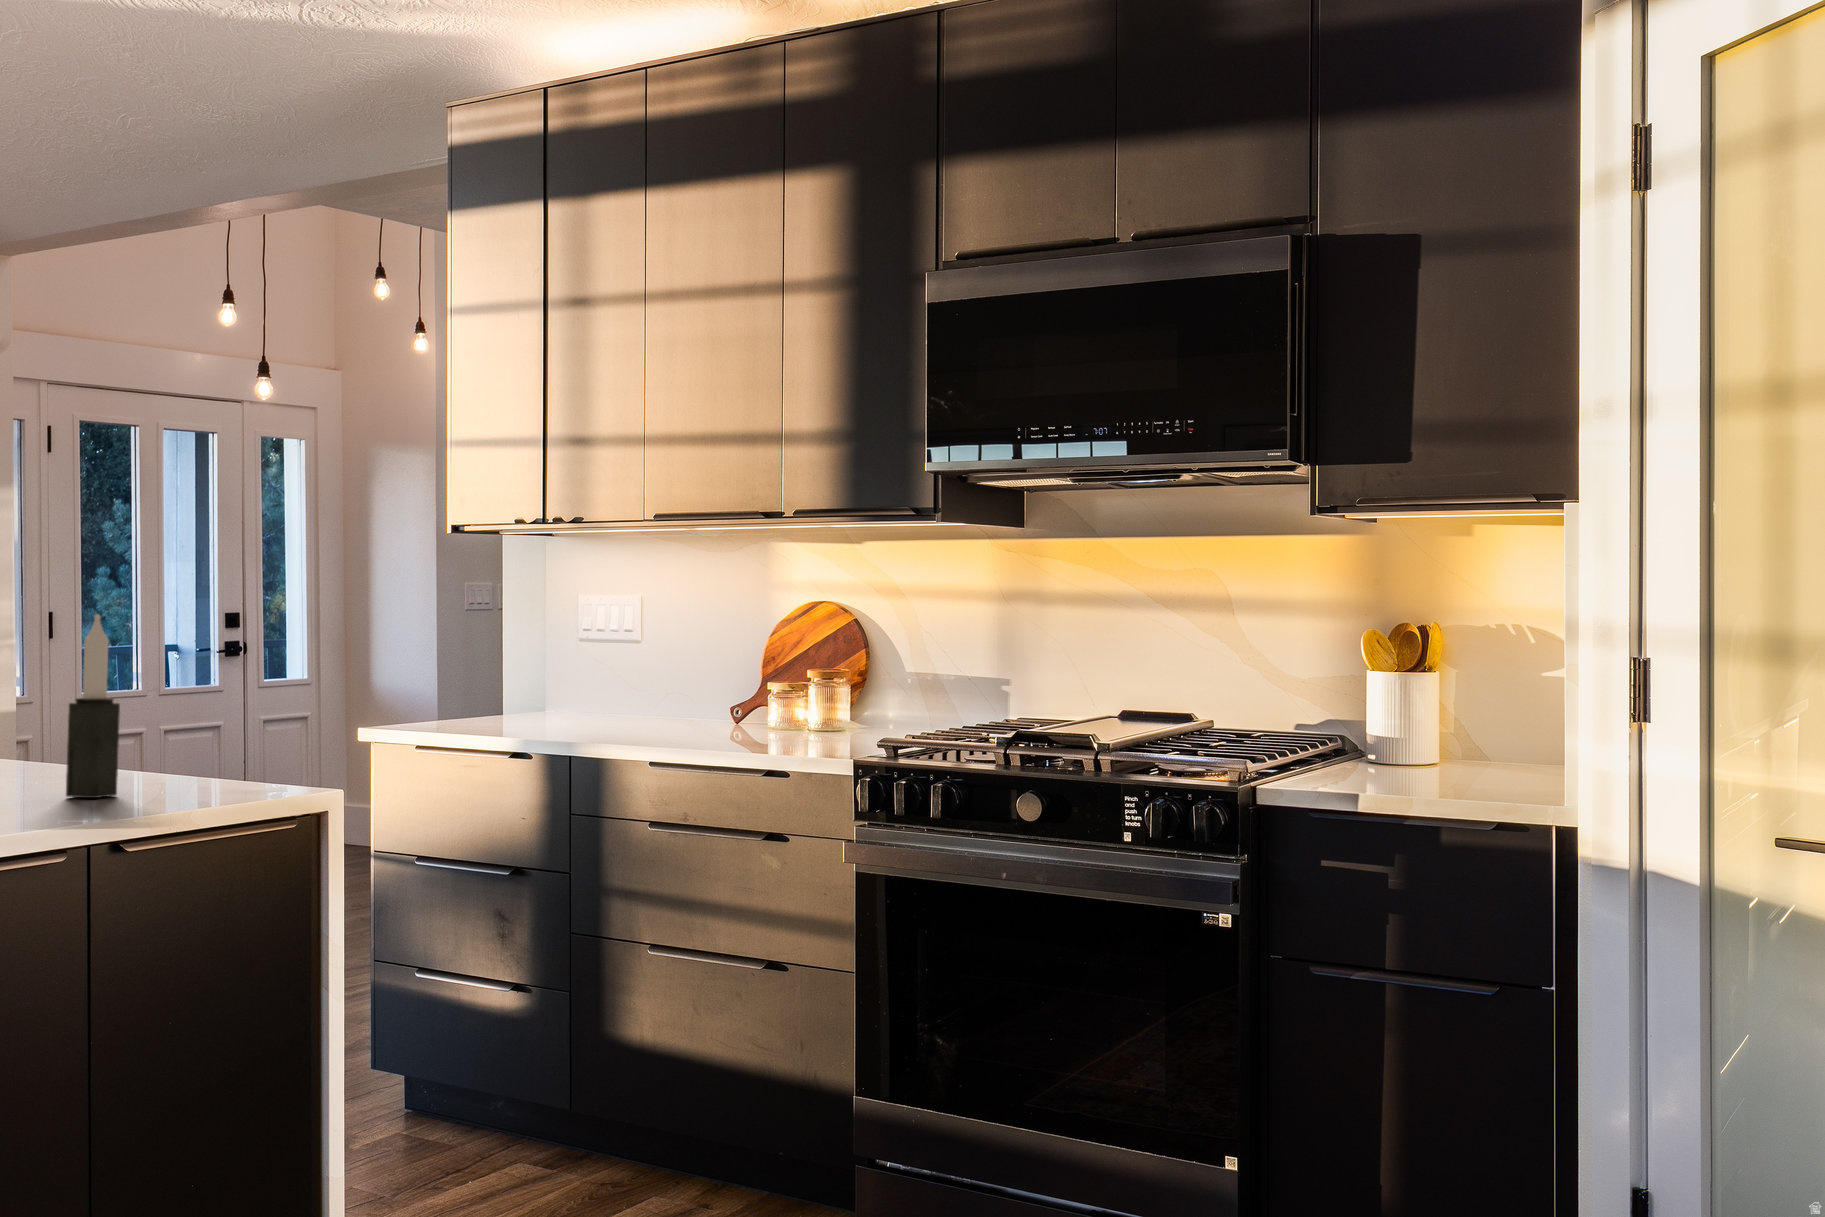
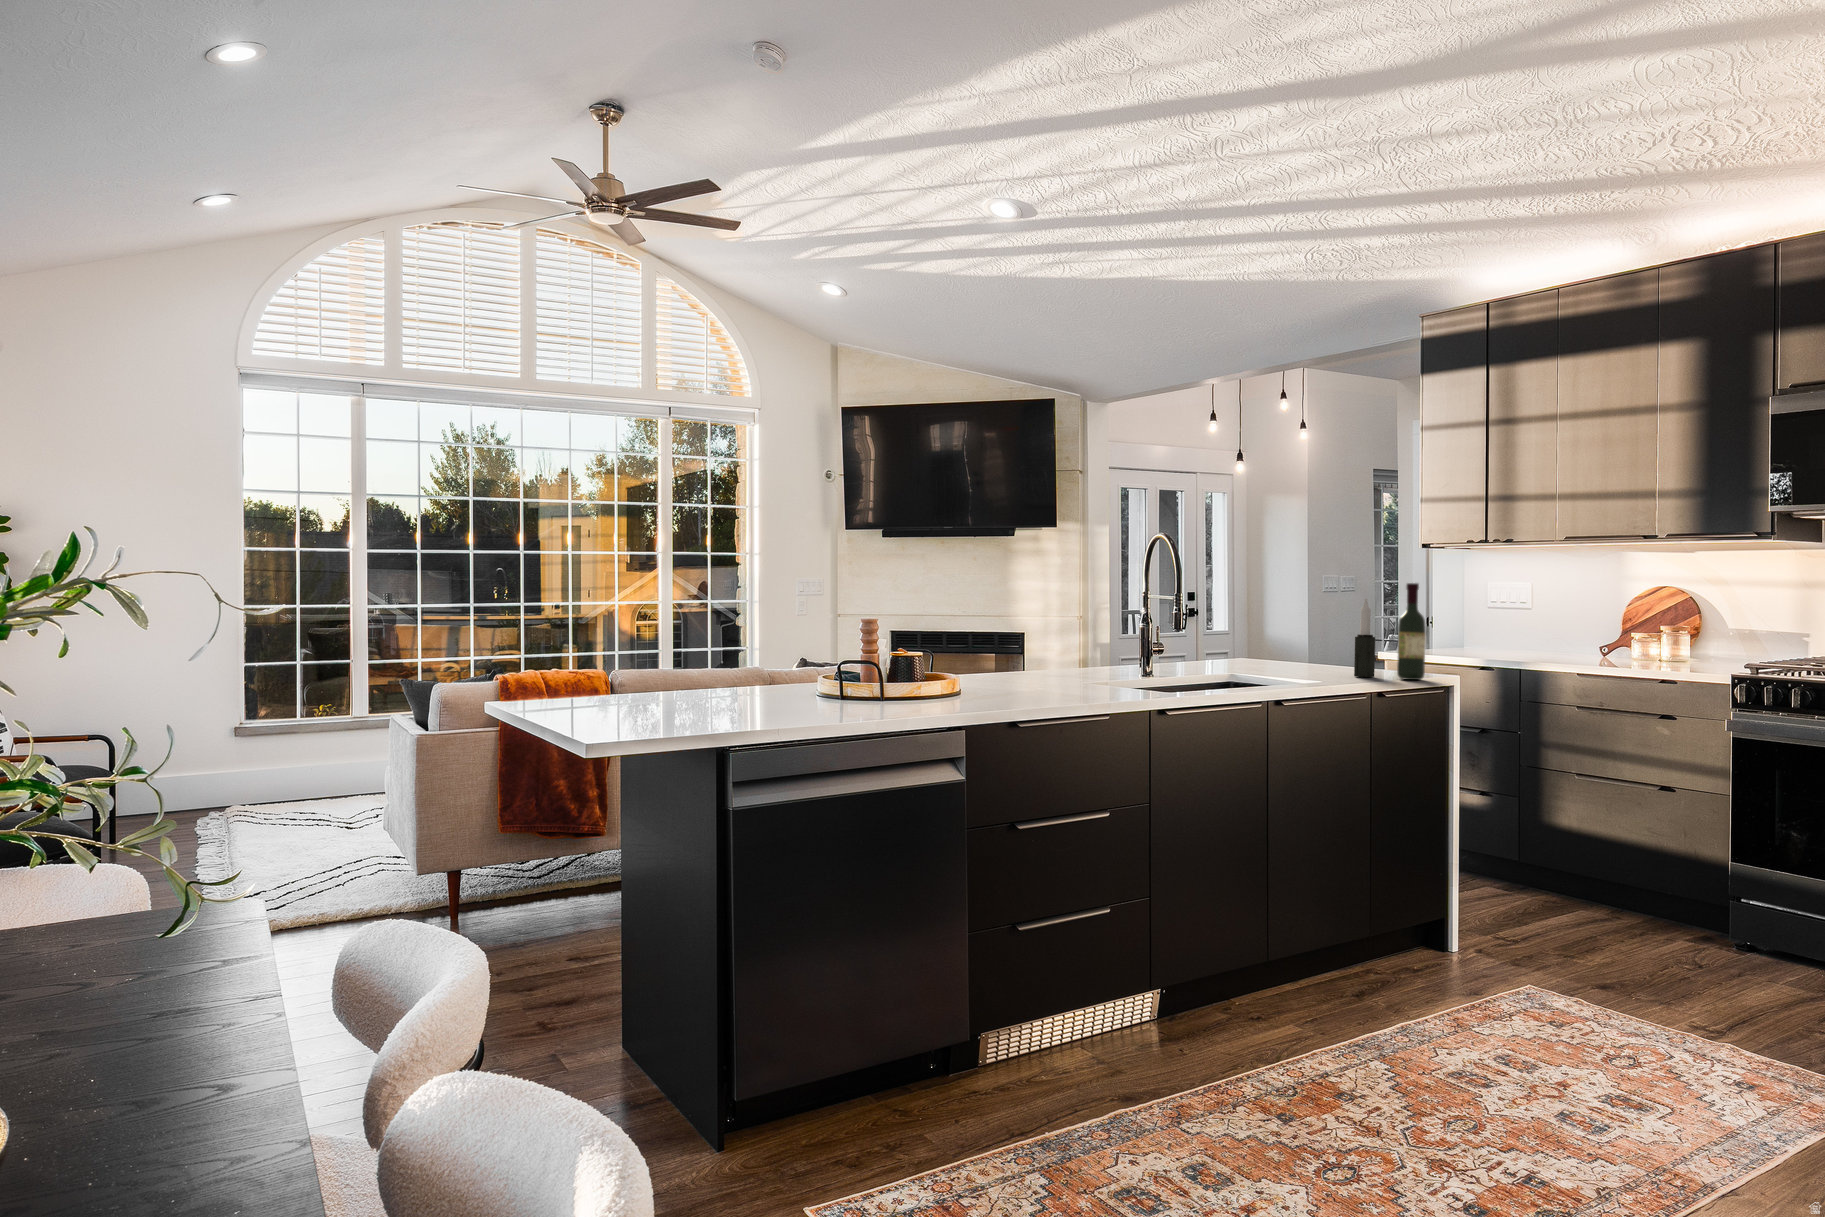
wine bottle: none [152,579,219,802] -> present [1397,583,1426,680]

